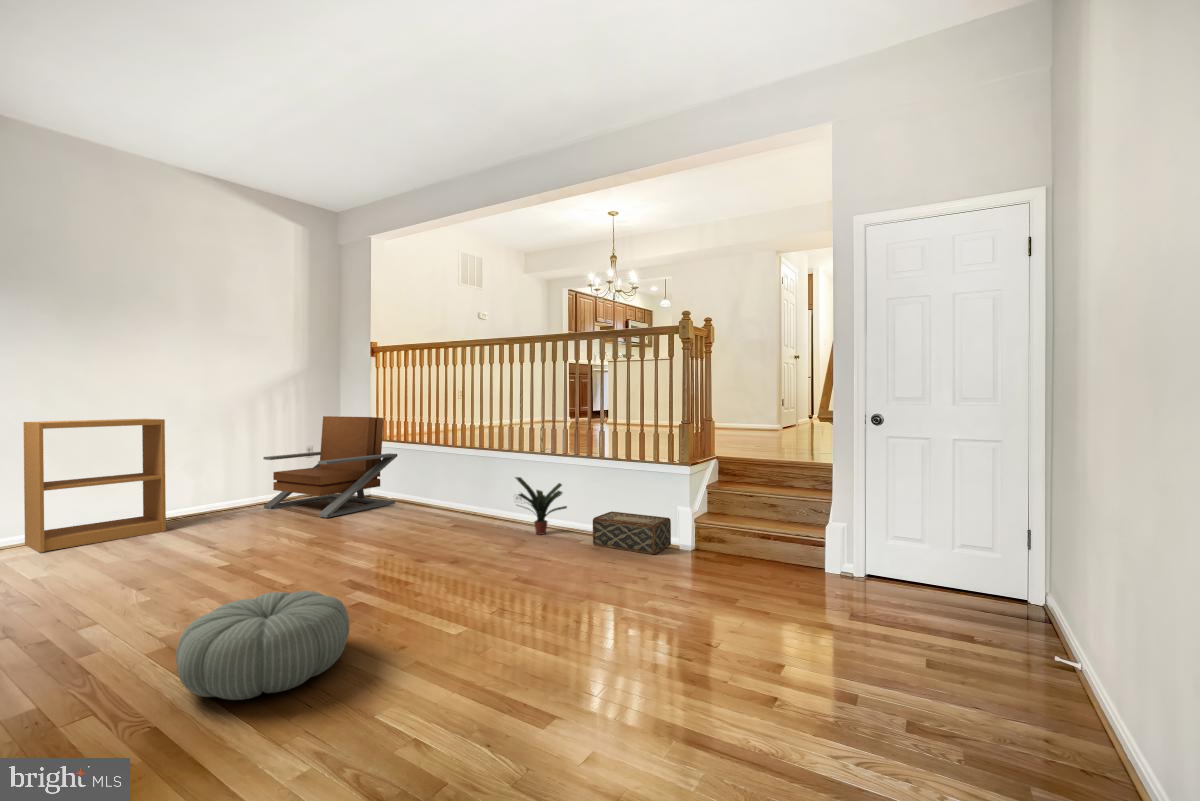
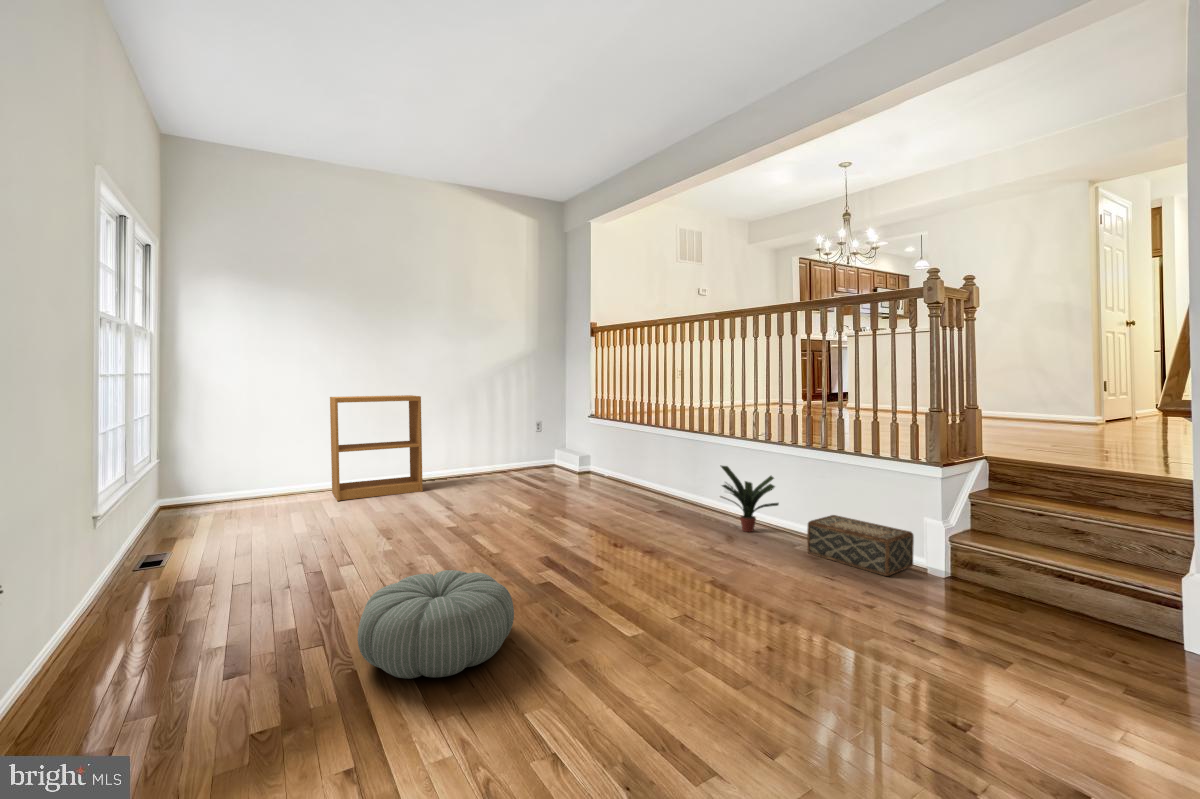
lounge chair: present [263,416,397,518] -> none [500,395,612,491]

